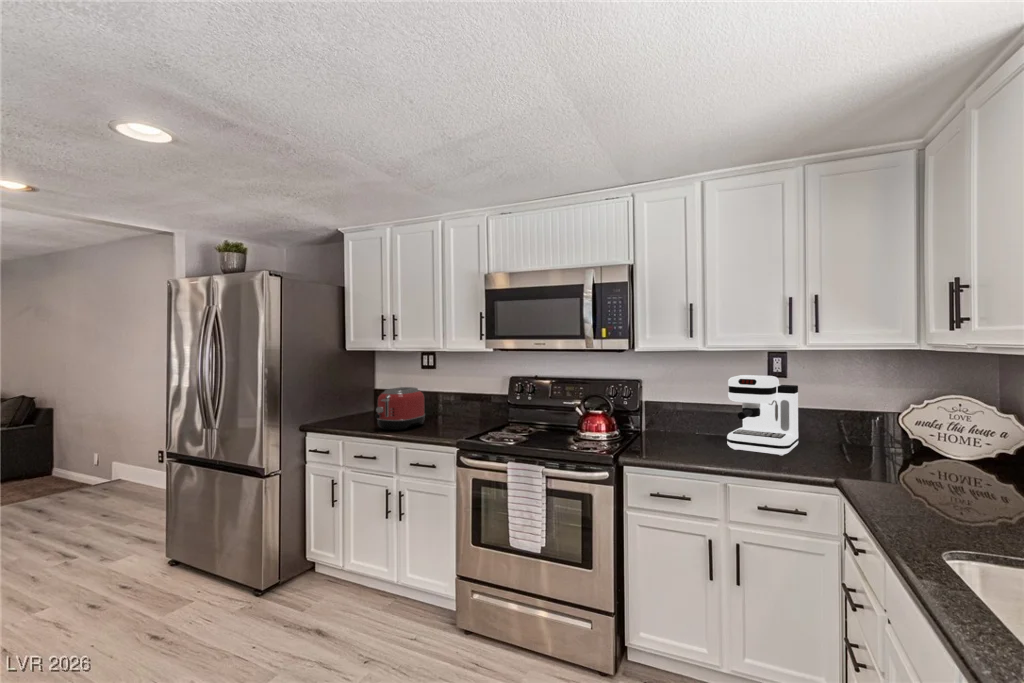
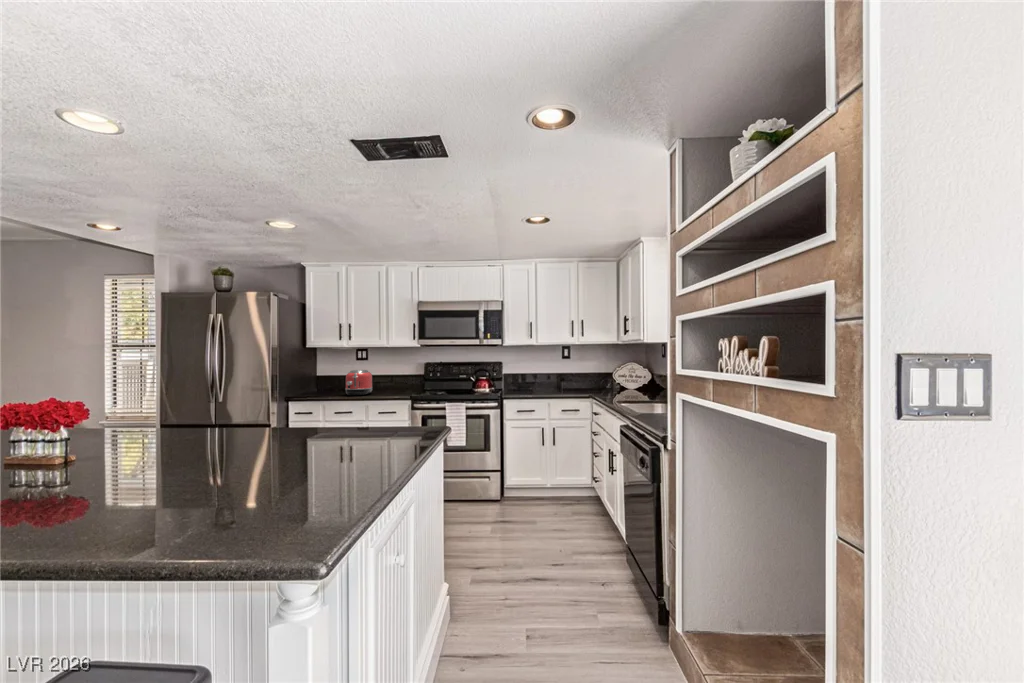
coffee maker: present [727,375,798,456] -> none [547,357,576,392]

